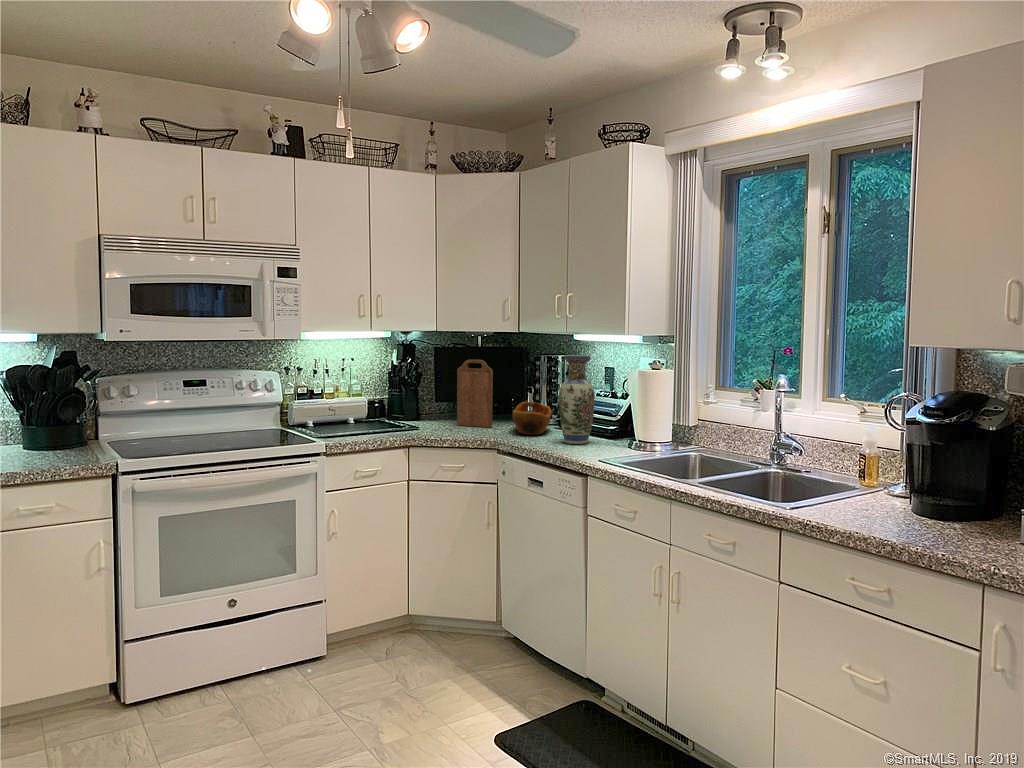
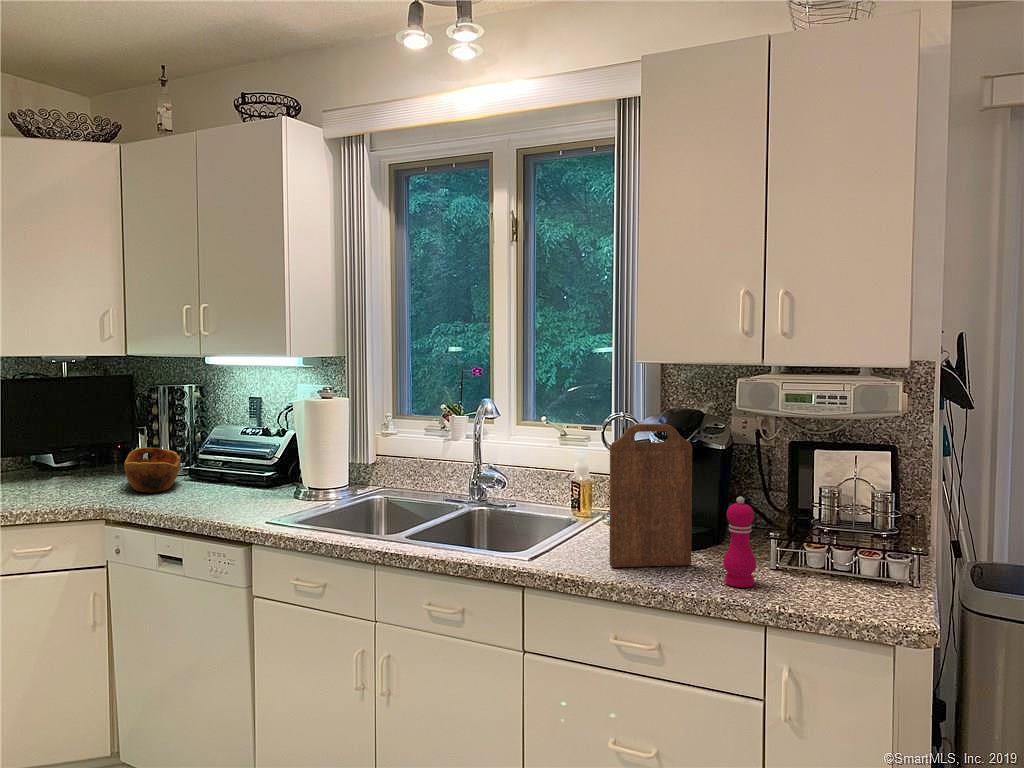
vase: present [559,355,595,444] -> none [196,384,245,500]
cutting board: present [457,360,493,427] -> present [610,424,692,567]
pepper mill: none [958,470,991,551] -> present [723,496,756,587]

